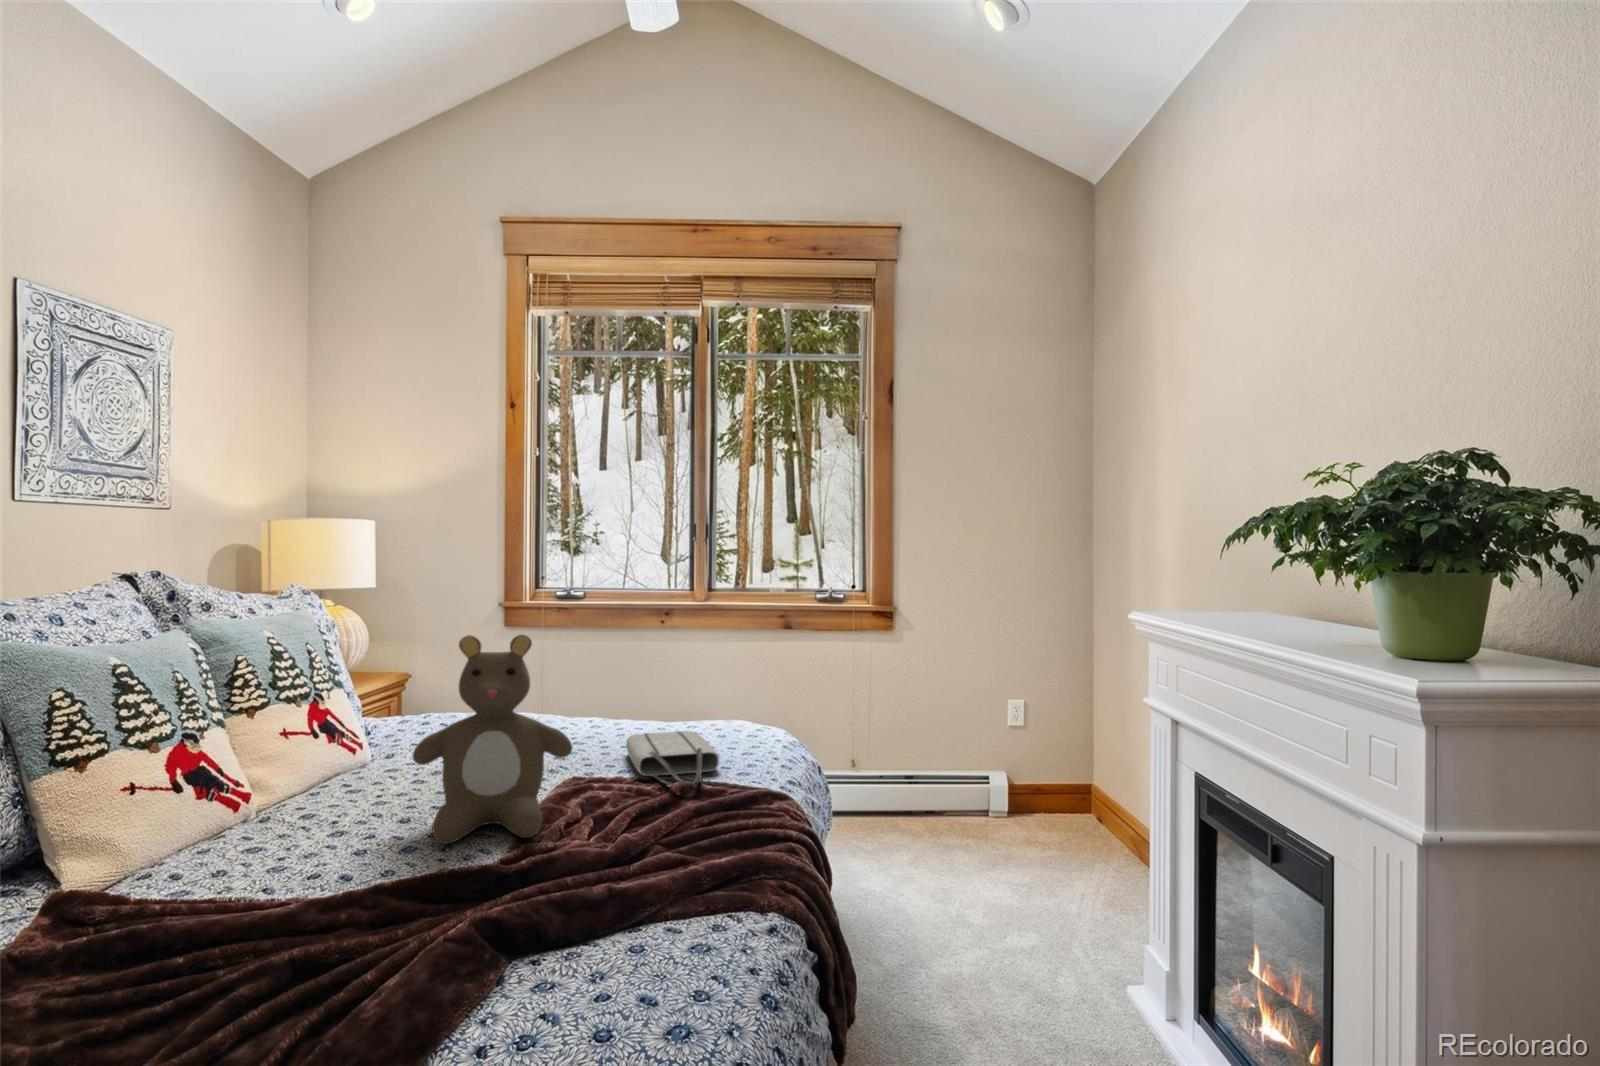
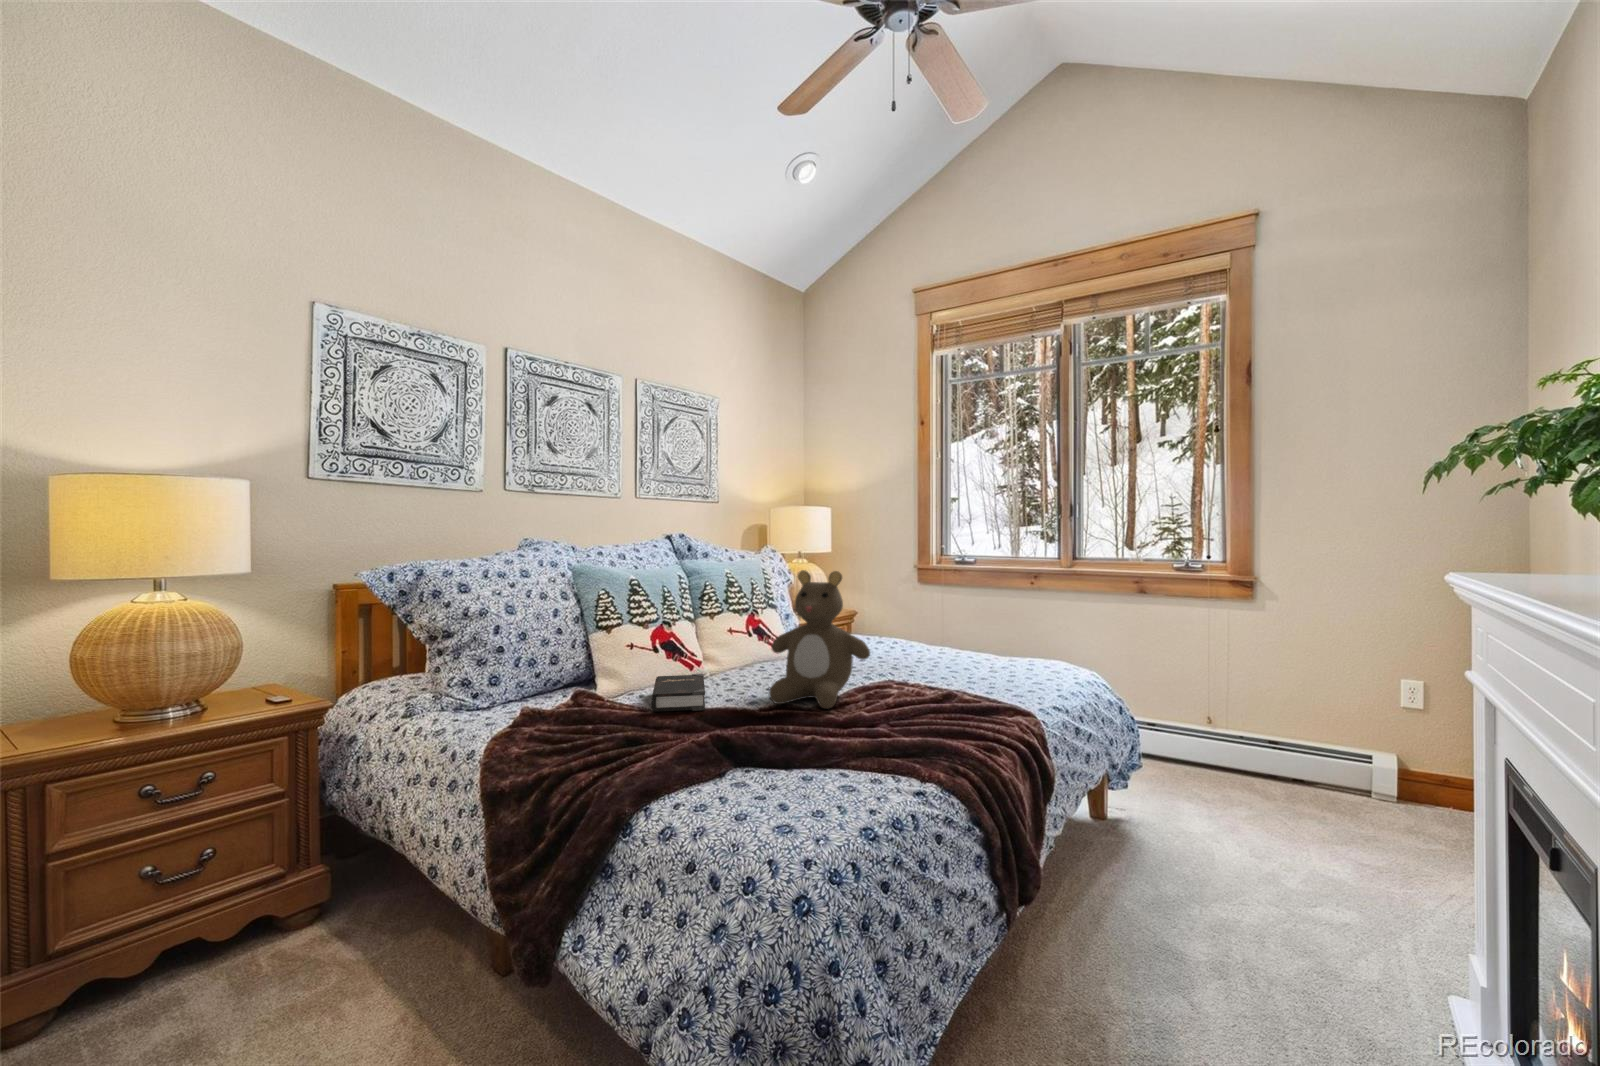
tote bag: present [626,731,719,785] -> none [937,657,1003,694]
hardback book: none [201,816,332,899] -> present [651,674,705,712]

